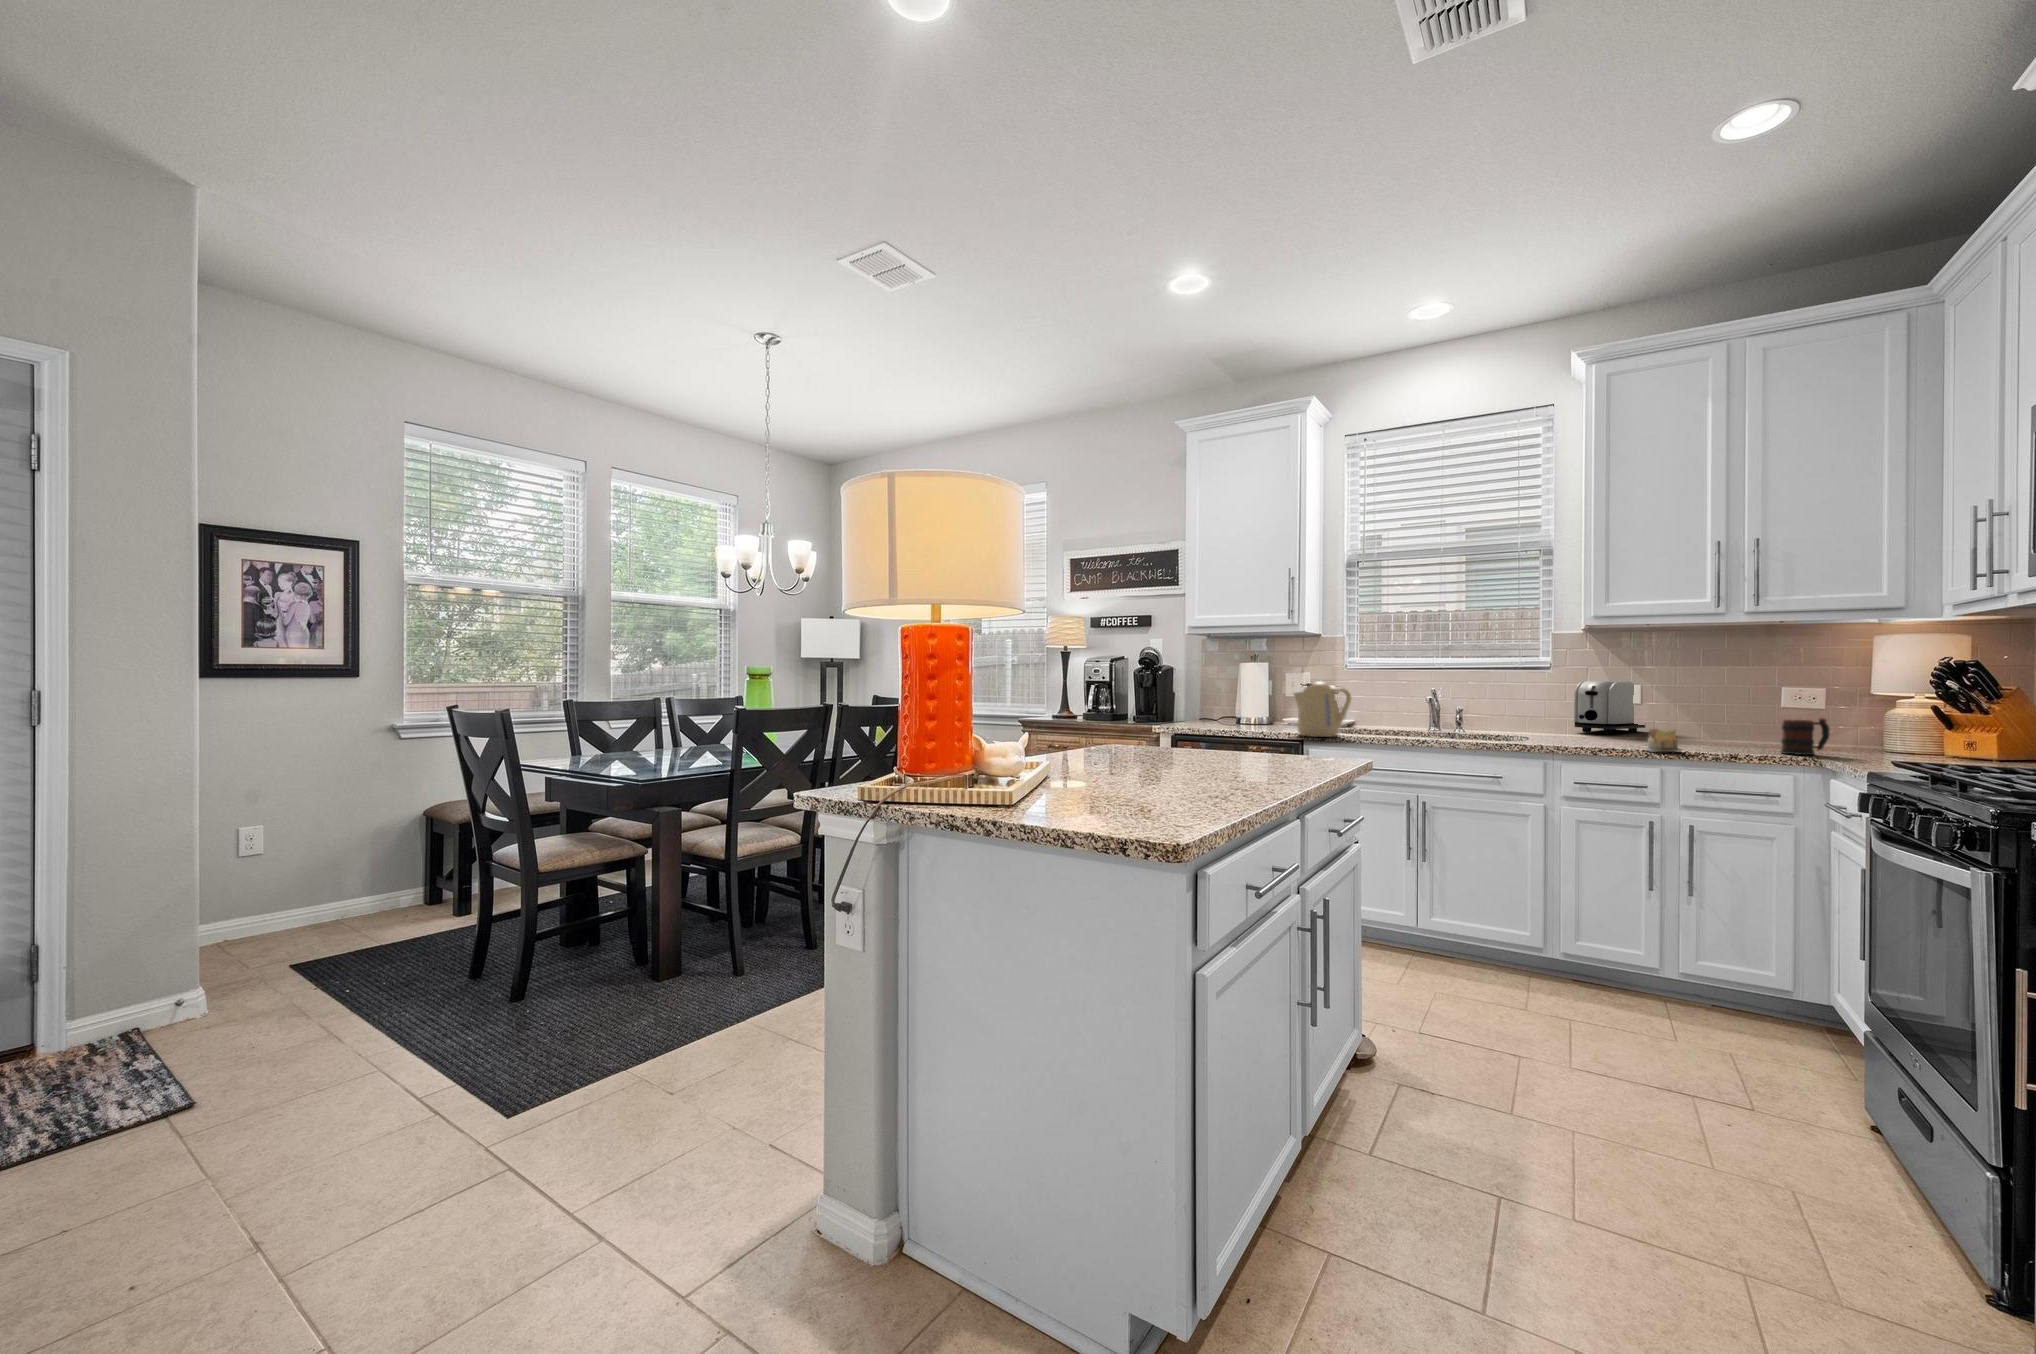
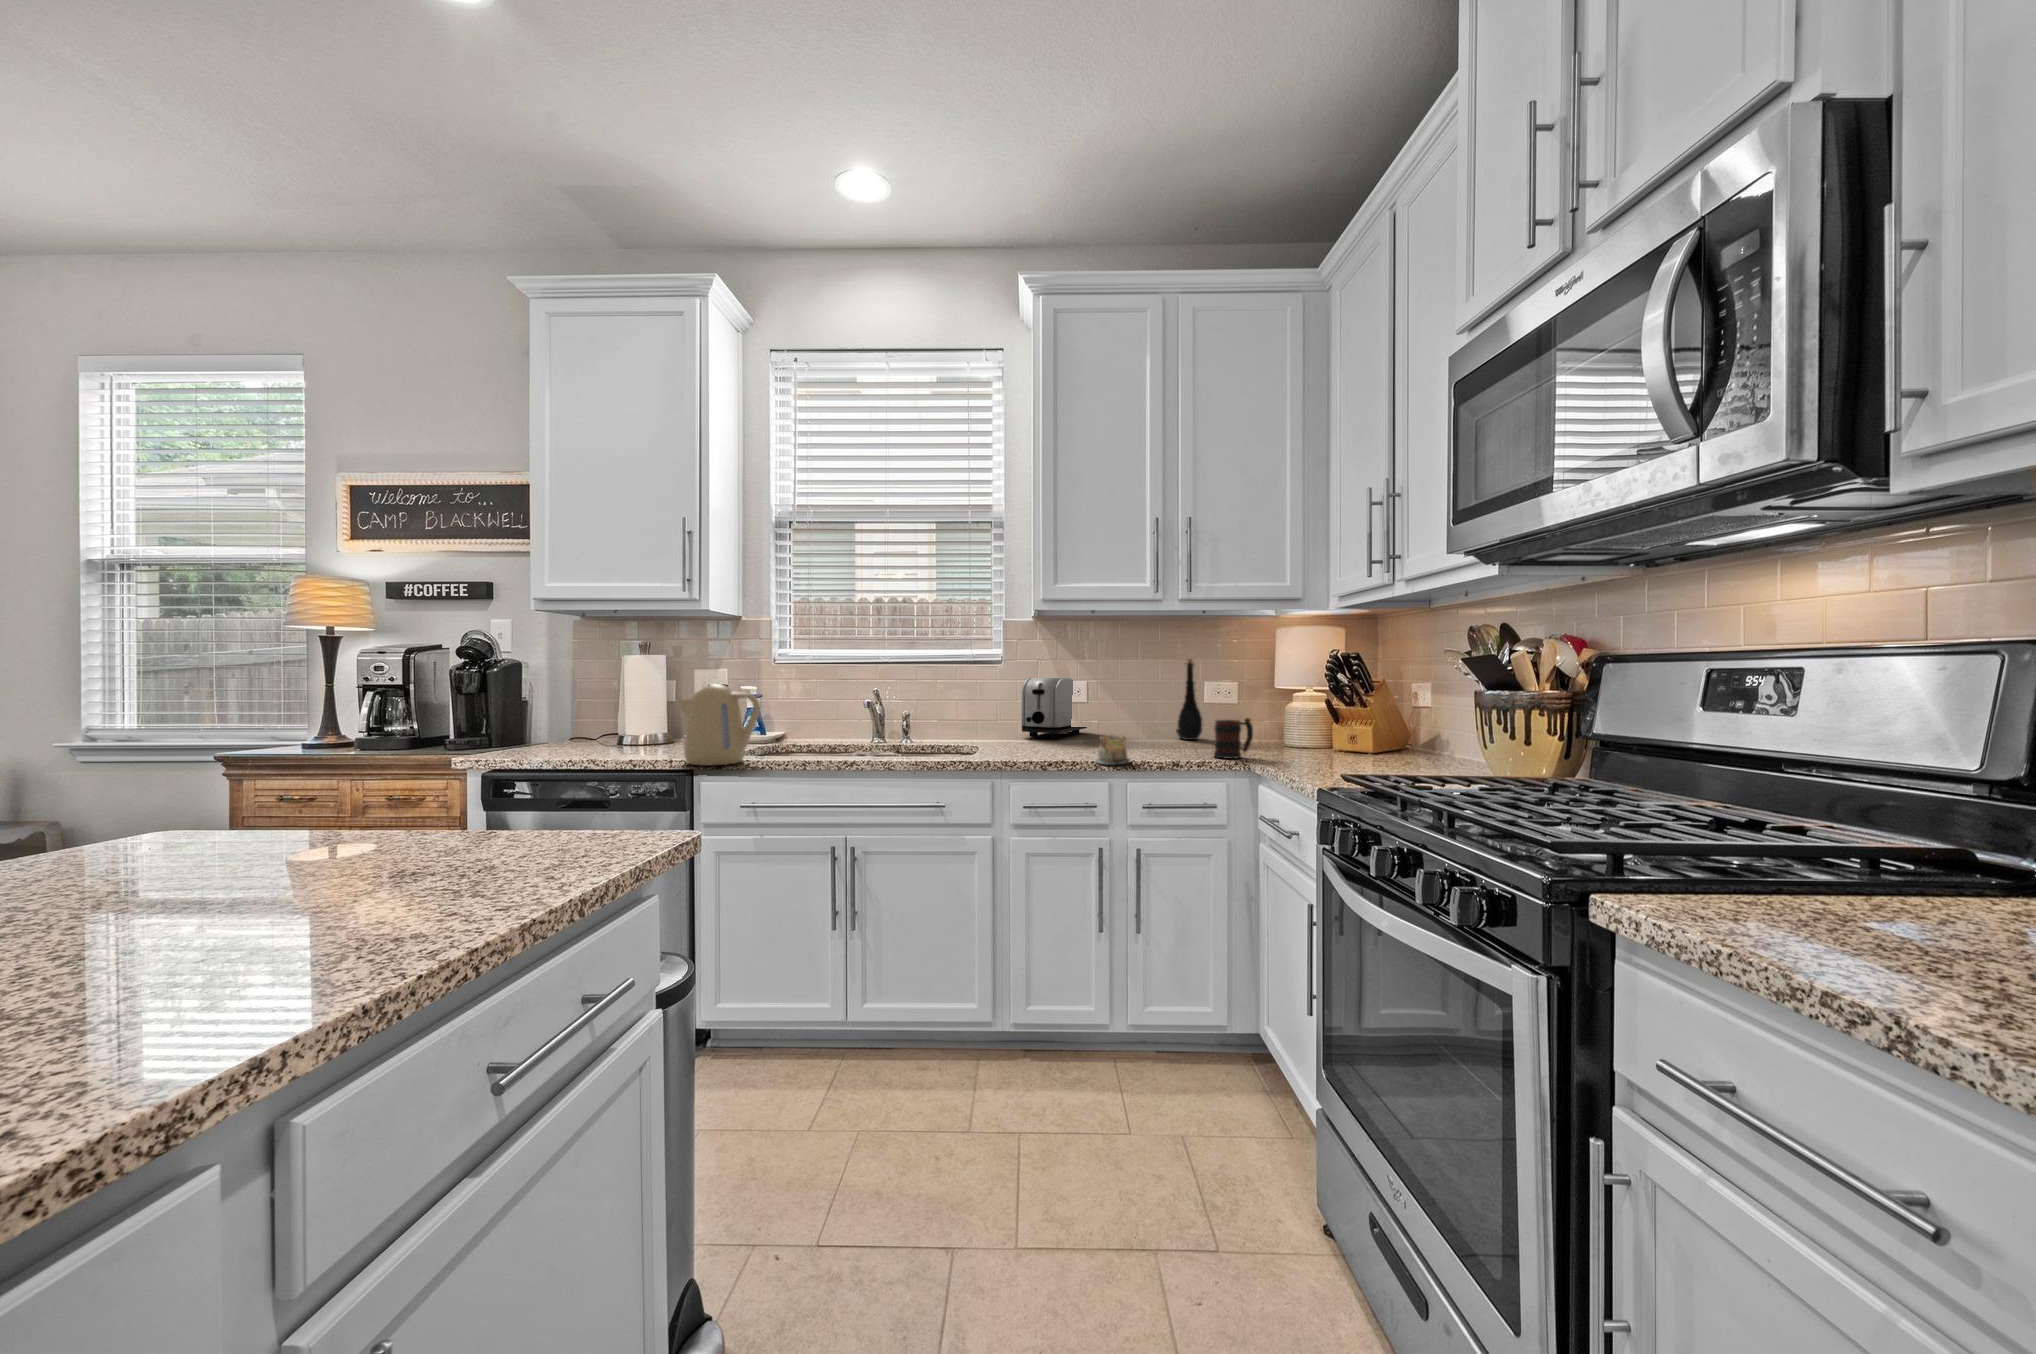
bottle: none [1746,665,1781,741] -> present [1176,659,1202,740]

